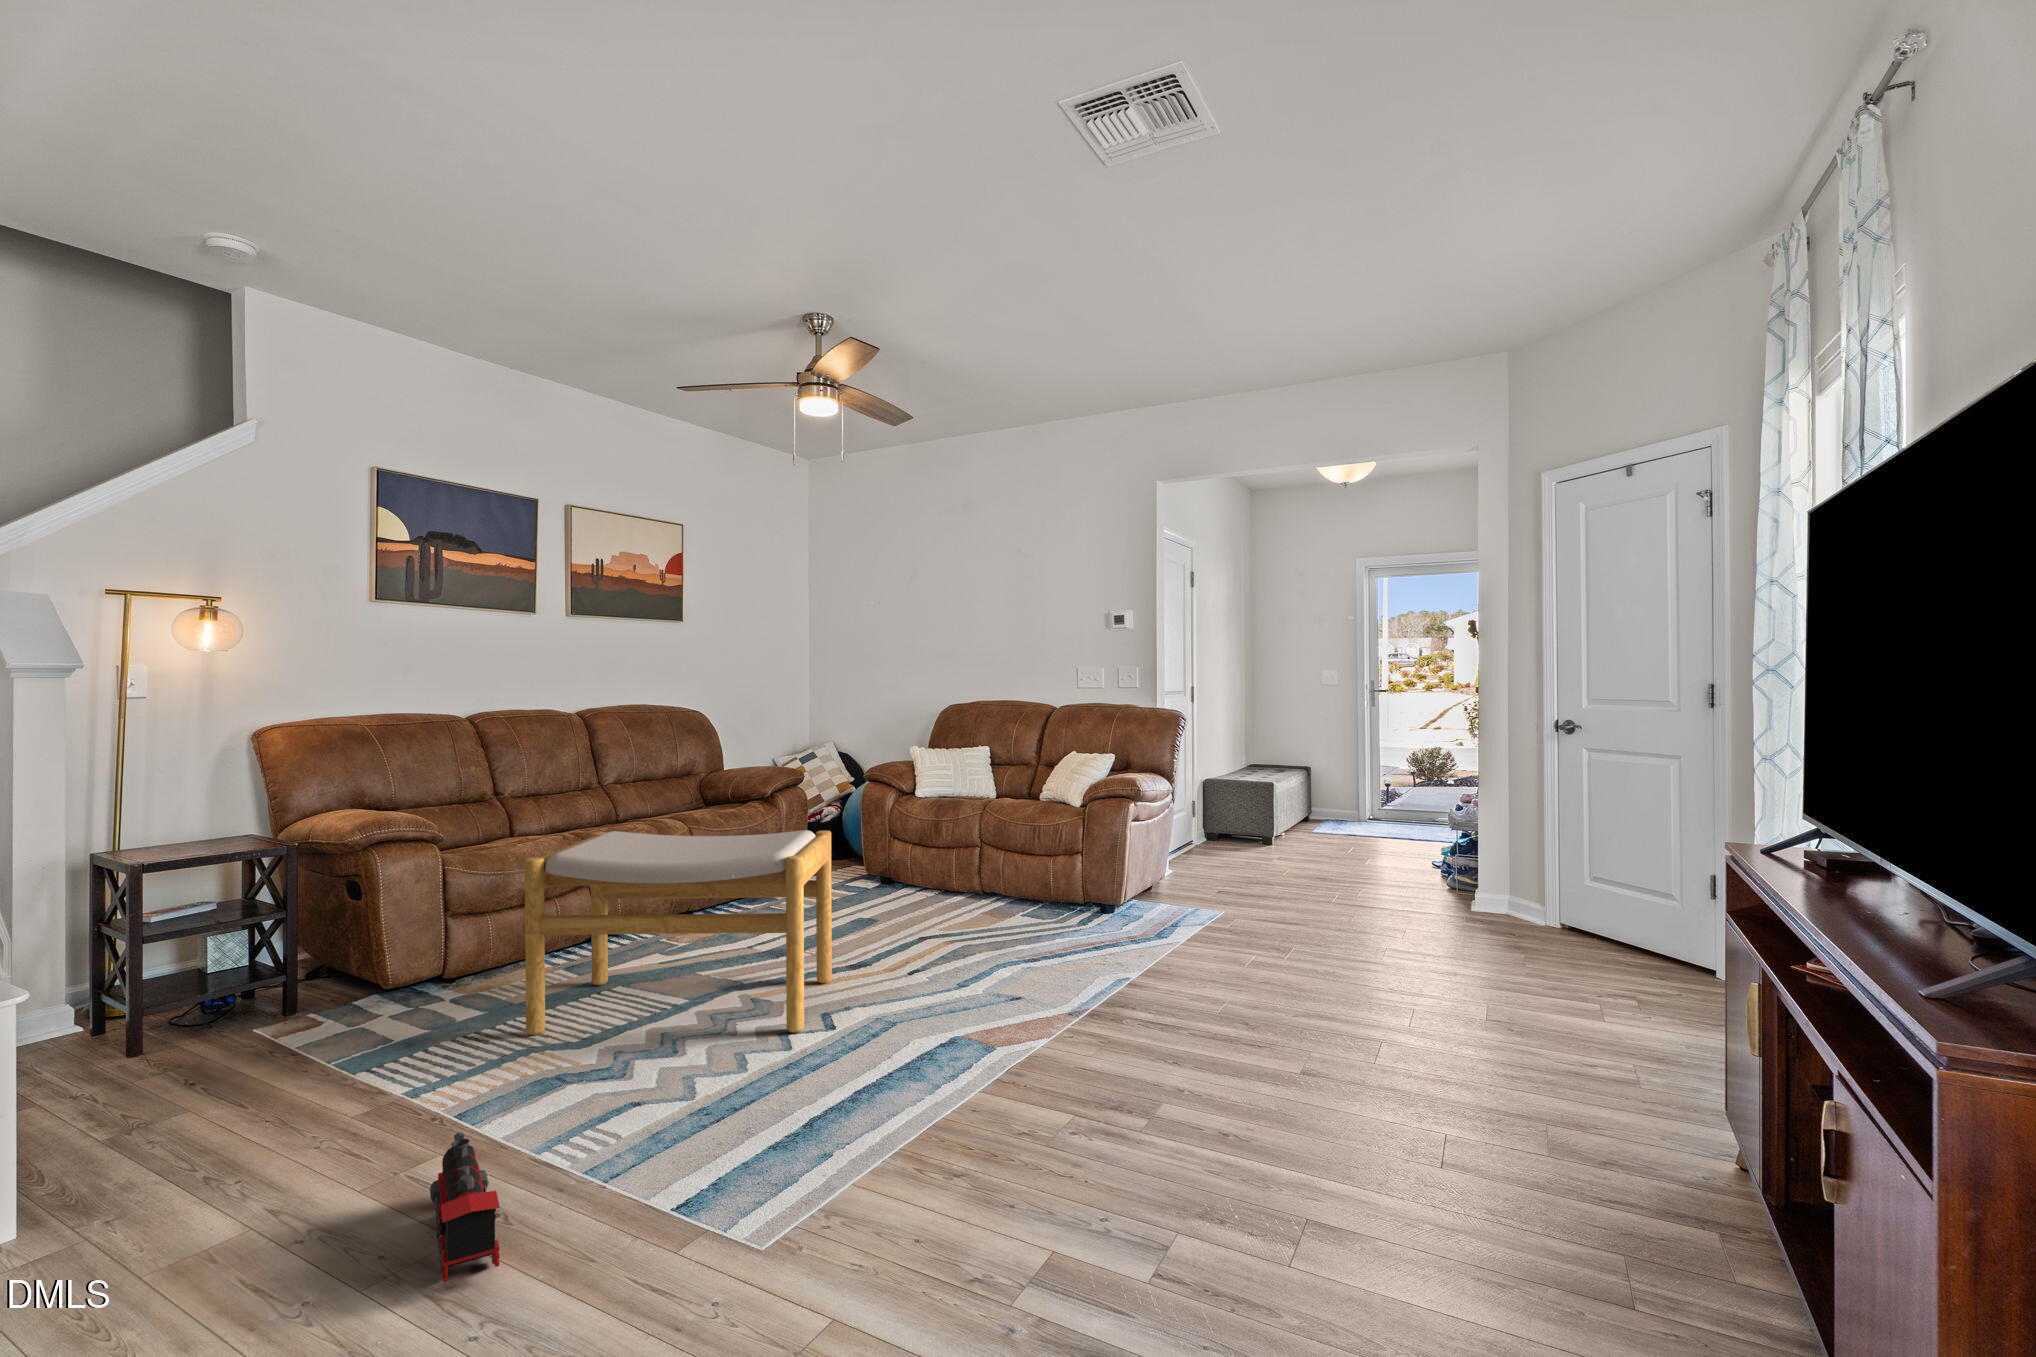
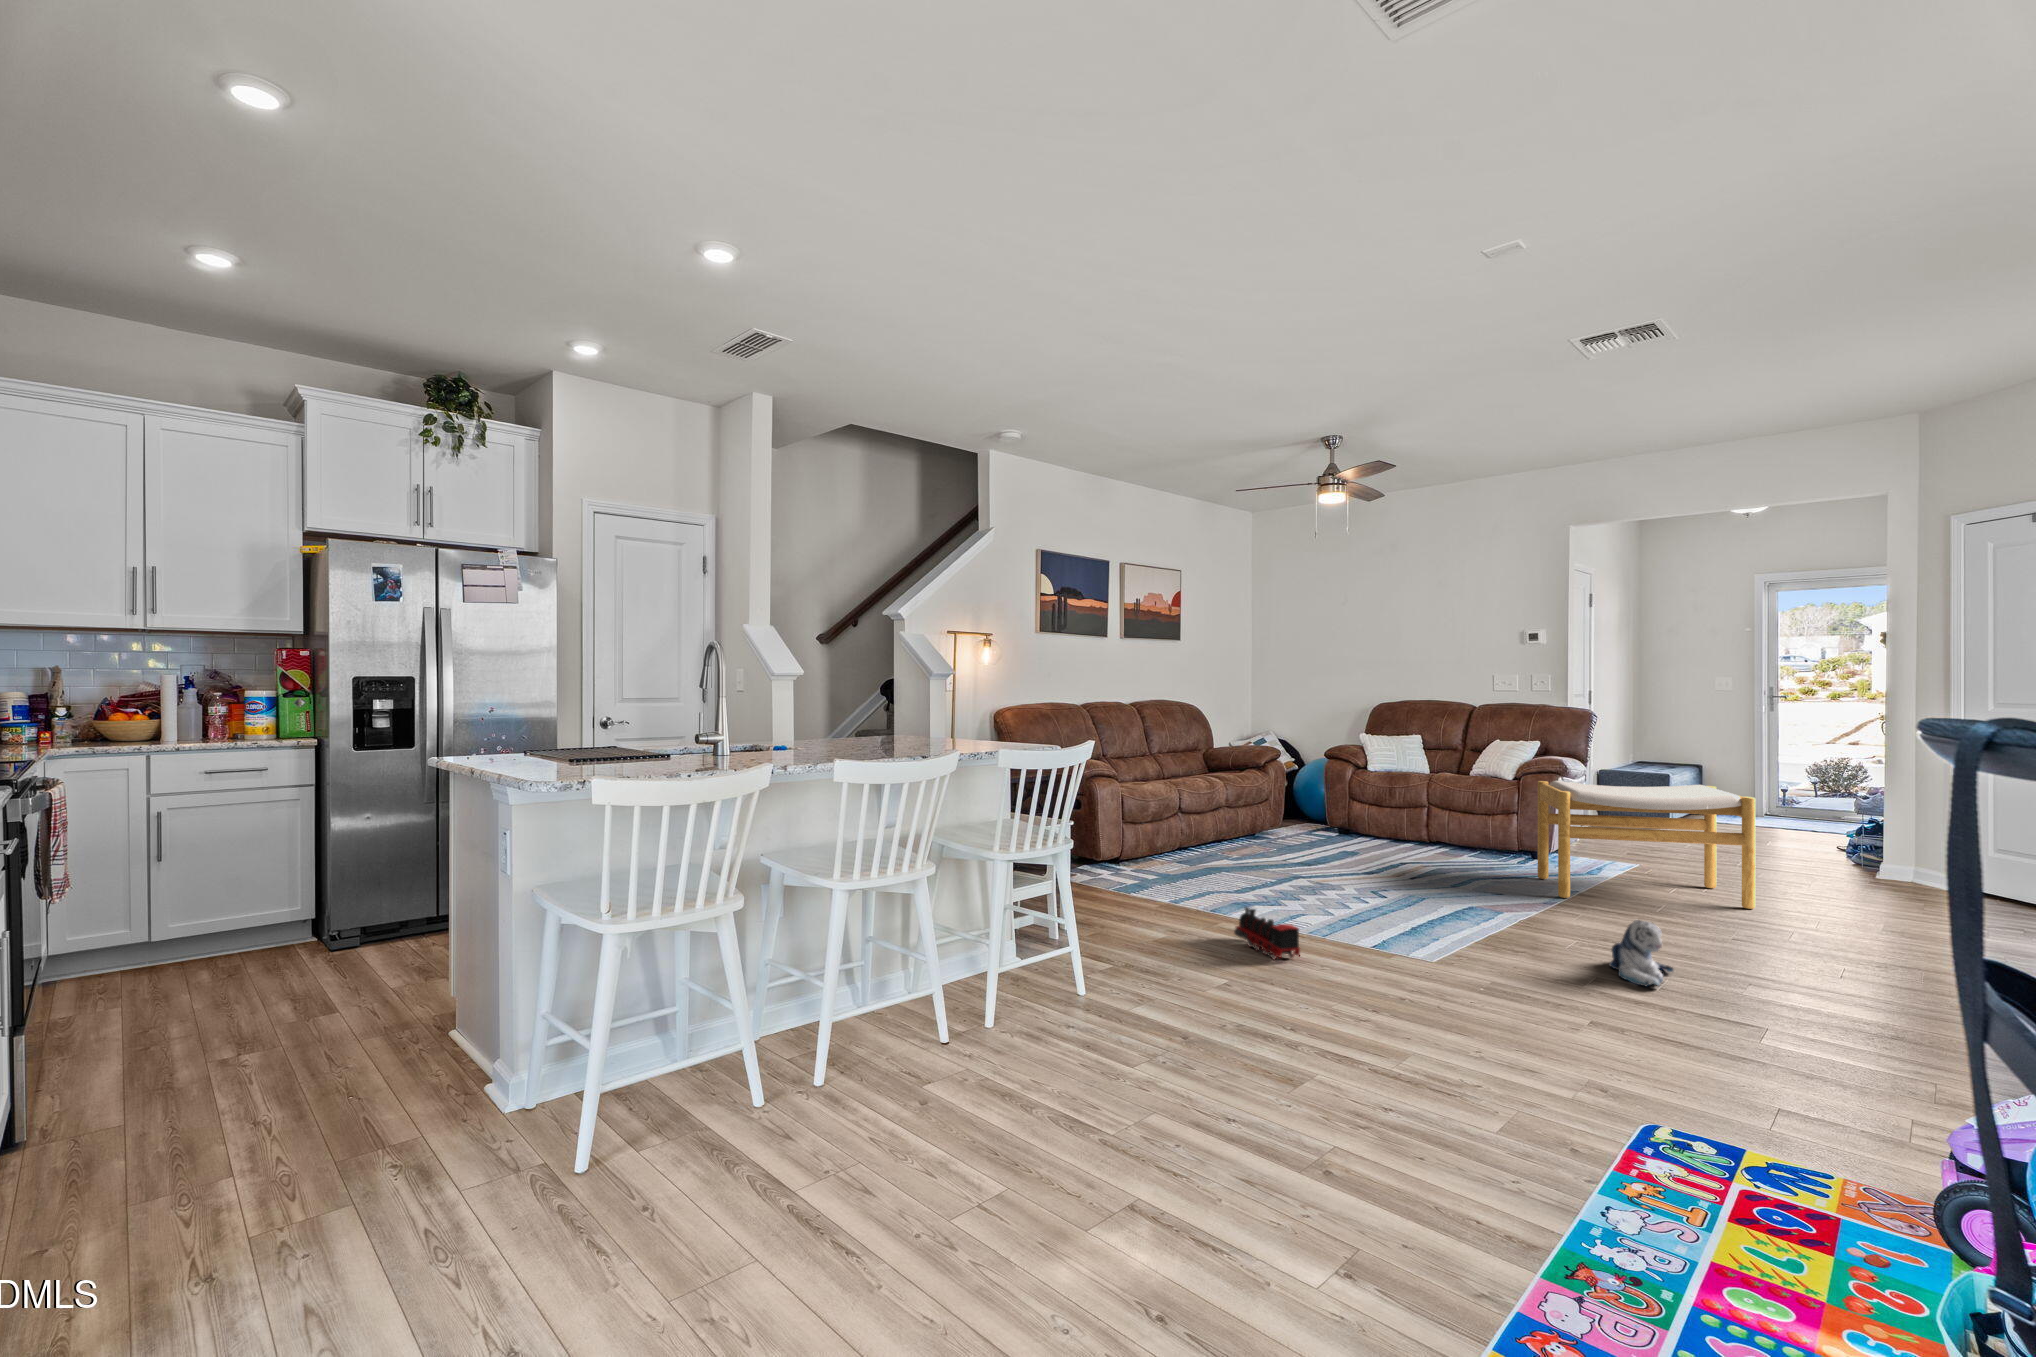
footstool: present [525,830,832,1035] -> present [1538,781,1755,909]
plush toy: none [1107,1110,1208,1258] -> present [1609,920,1673,986]

